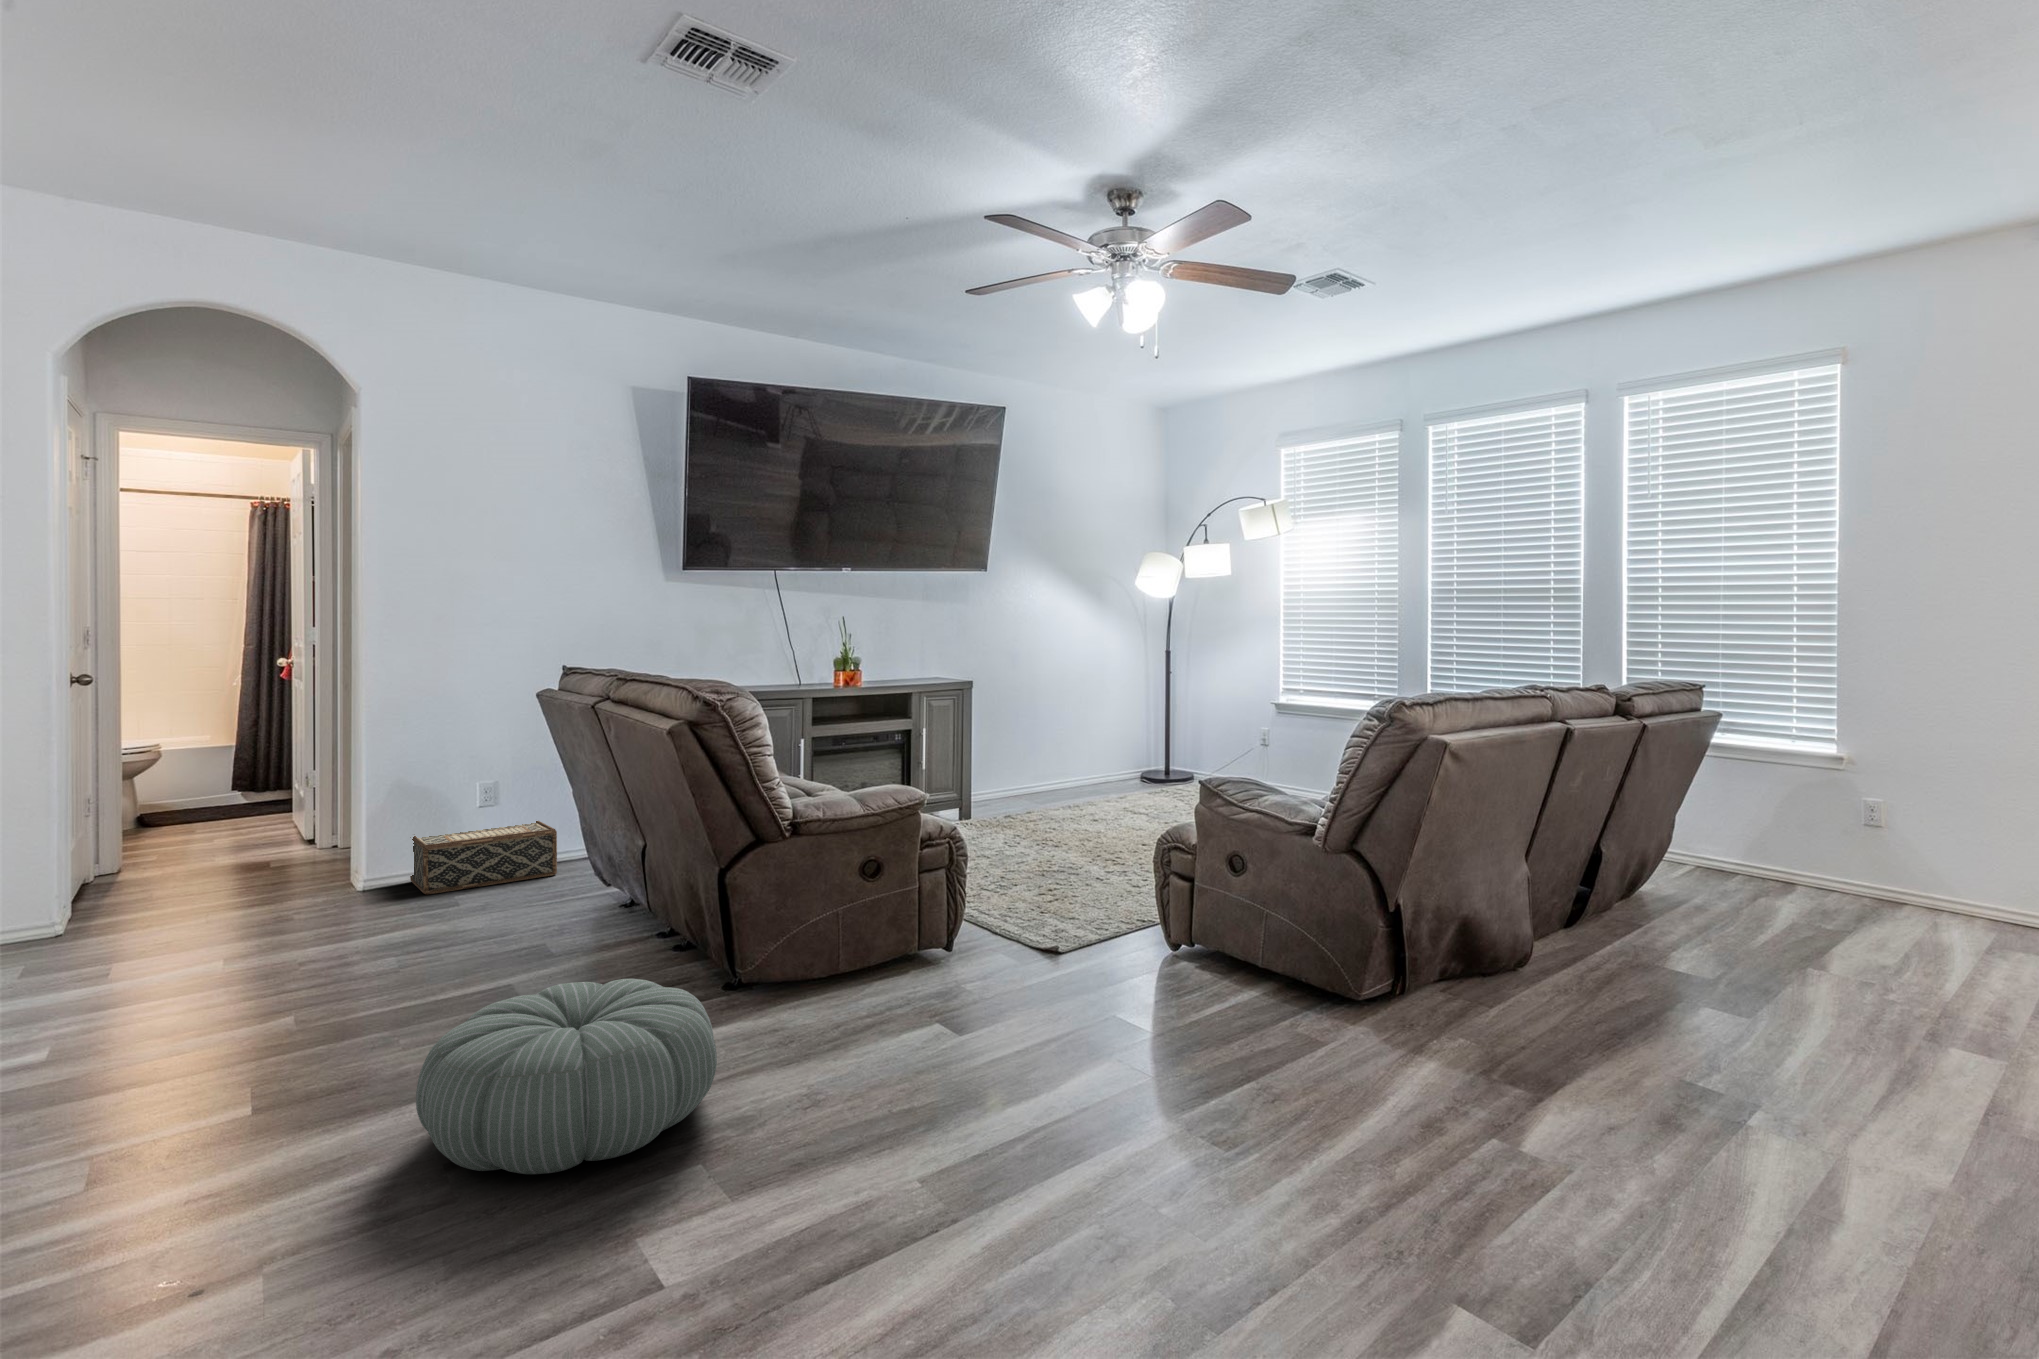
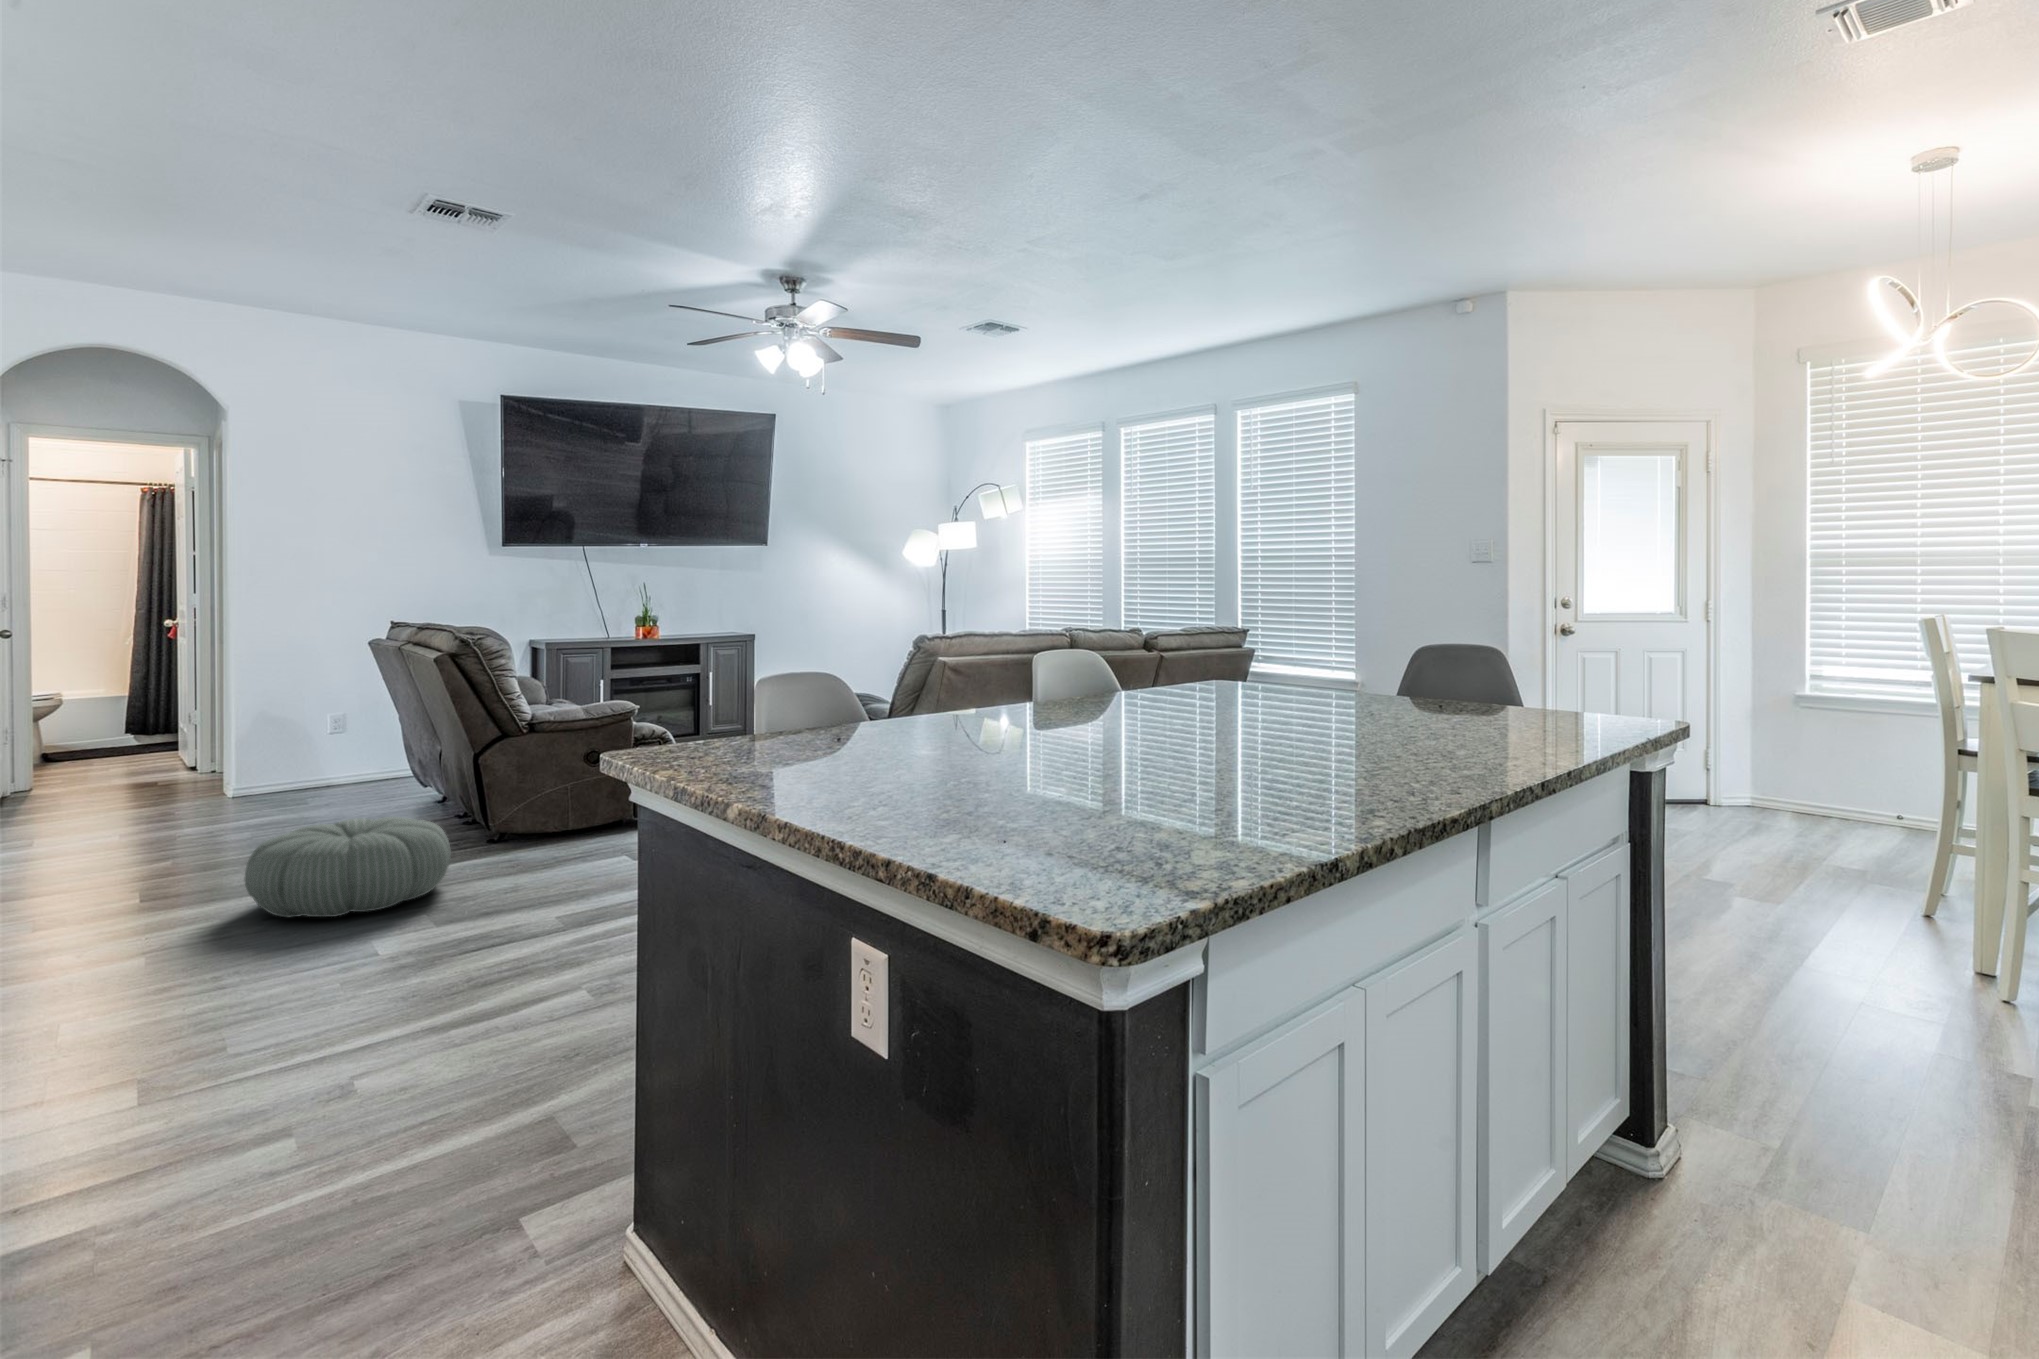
woven basket: present [410,821,557,894] -> none [271,744,393,797]

